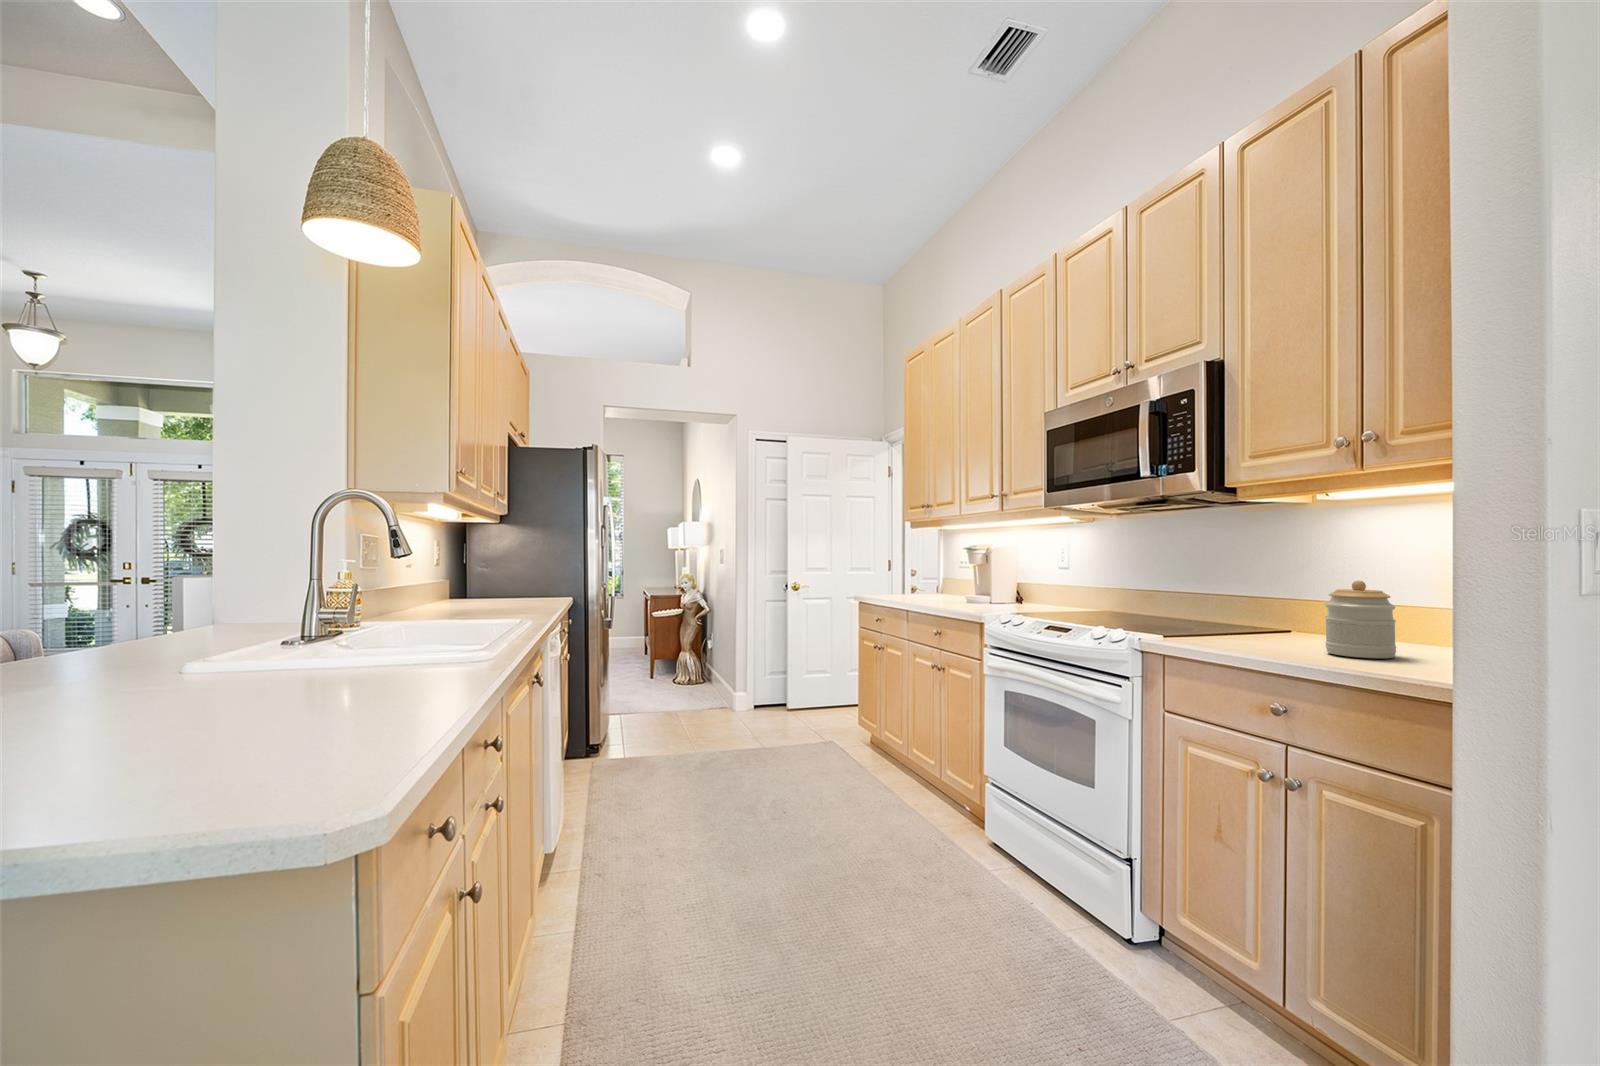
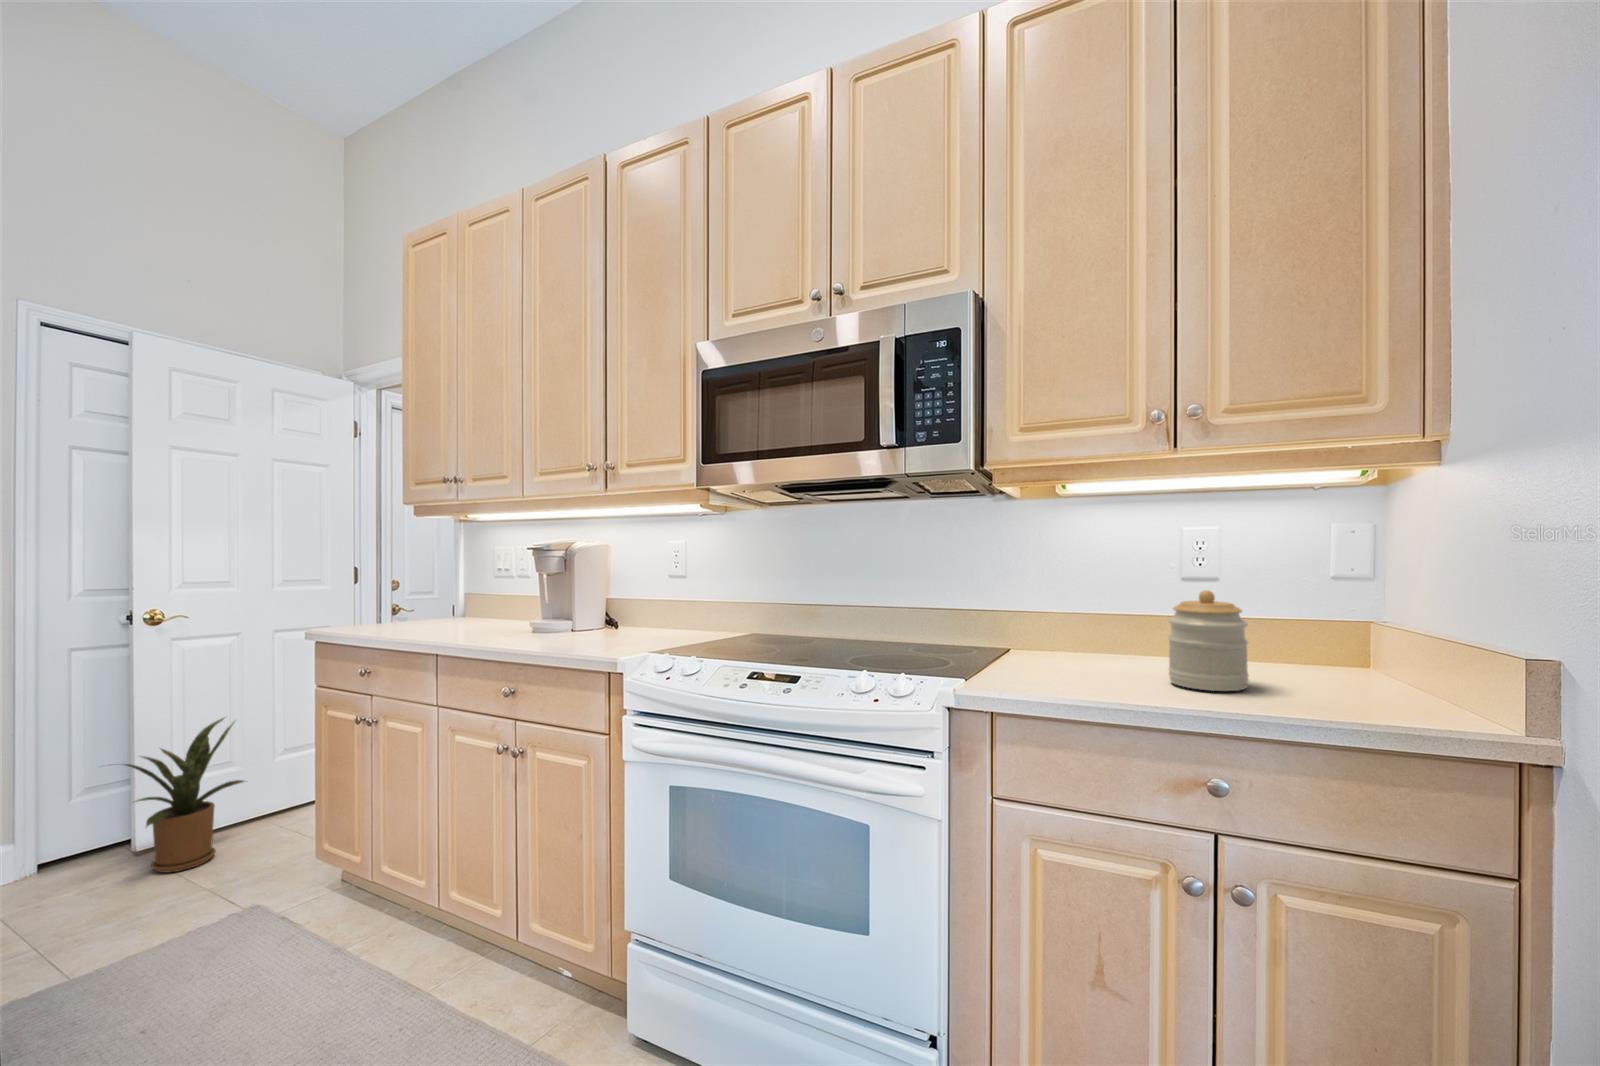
house plant: none [772,643,835,721] -> present [125,718,244,873]

